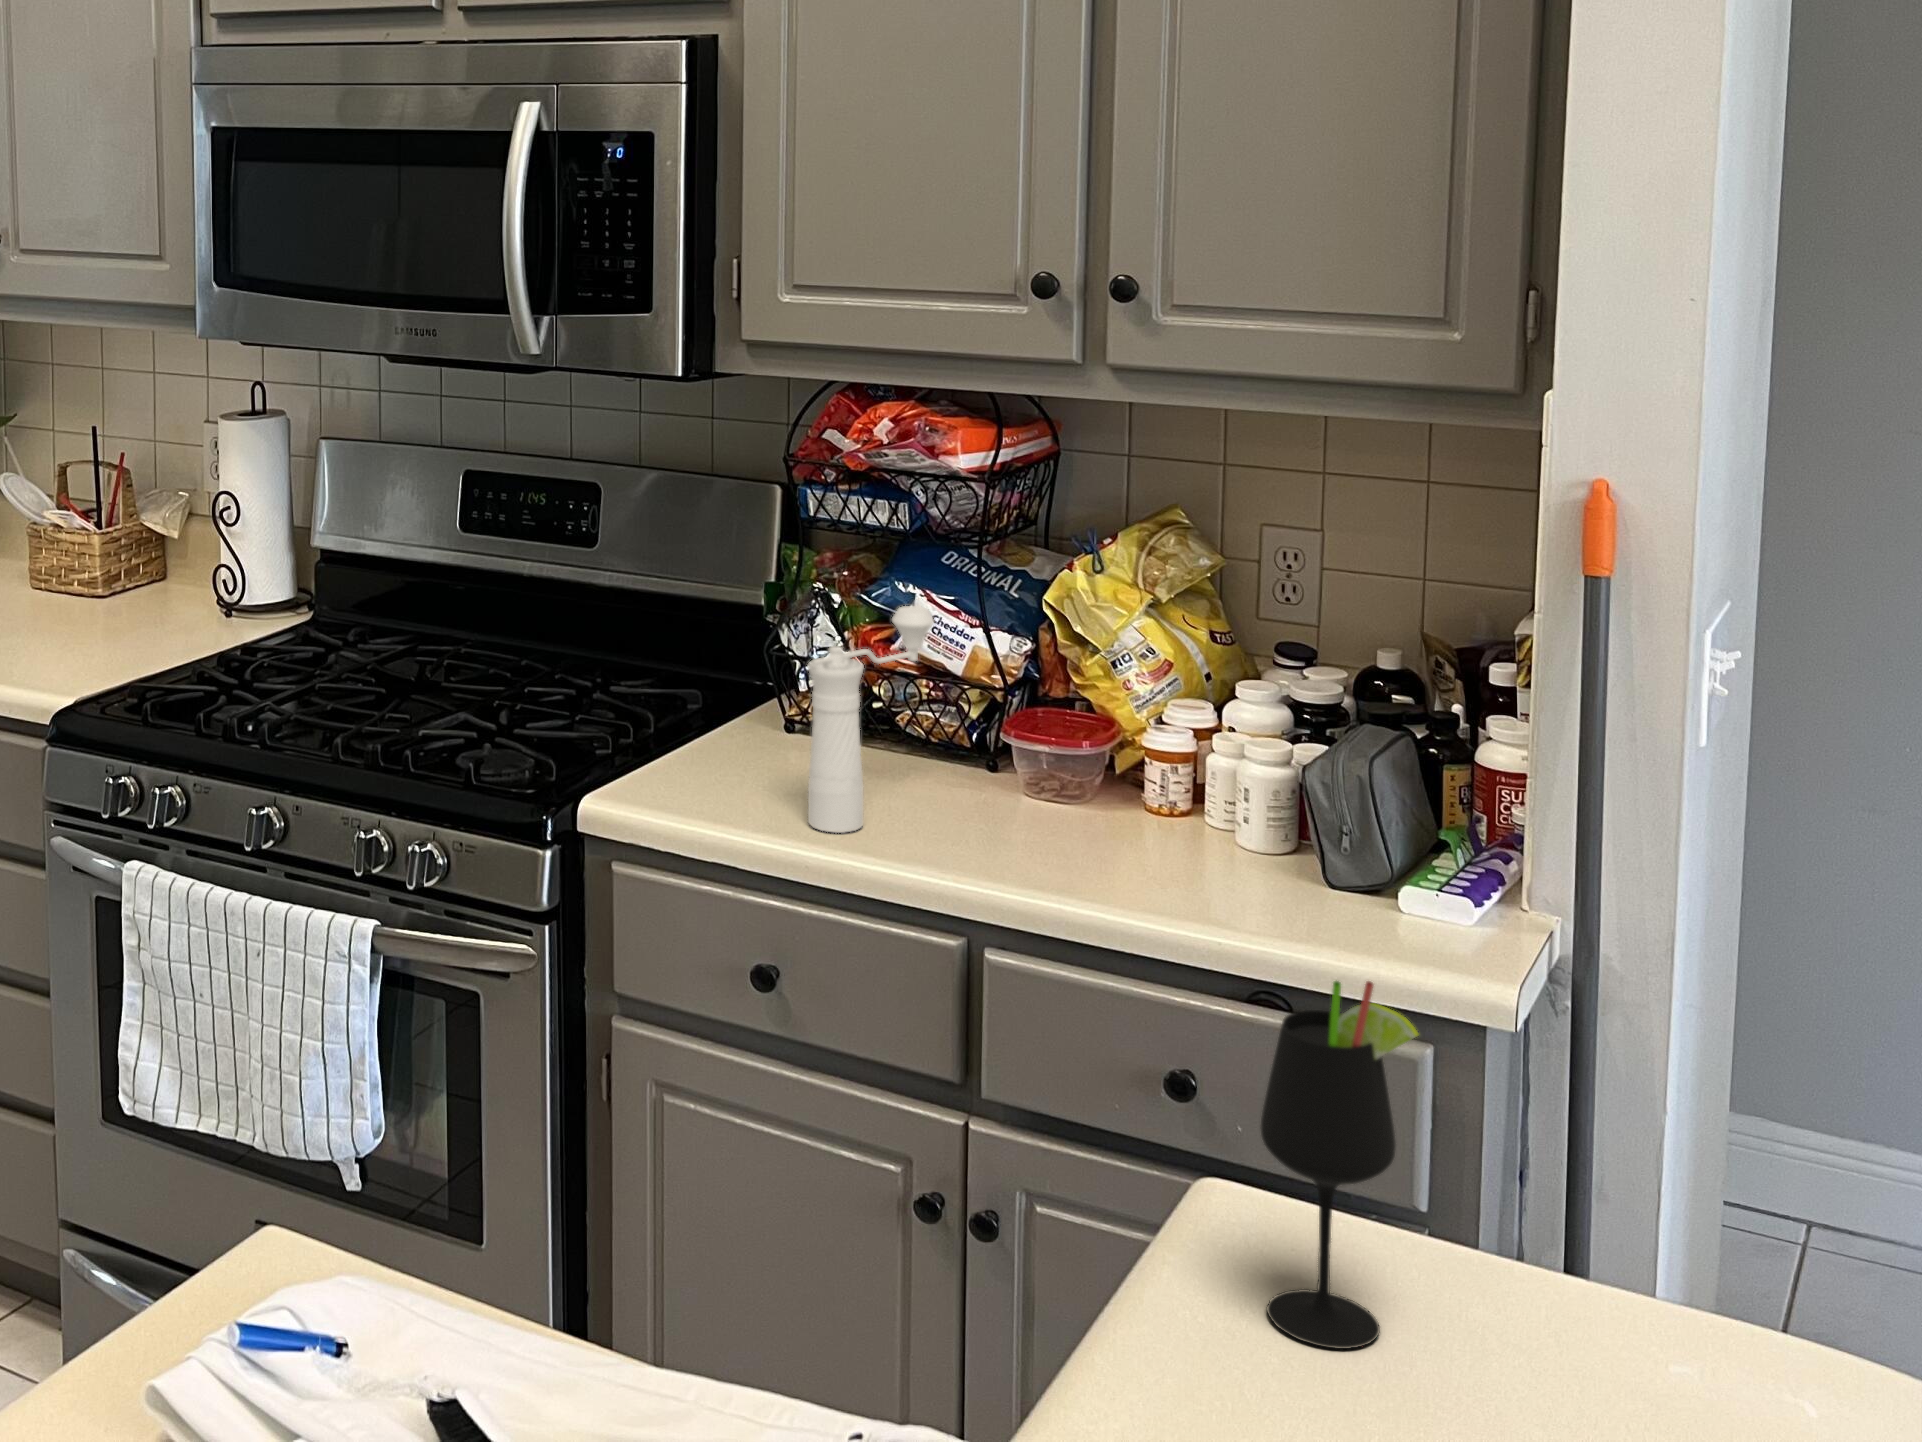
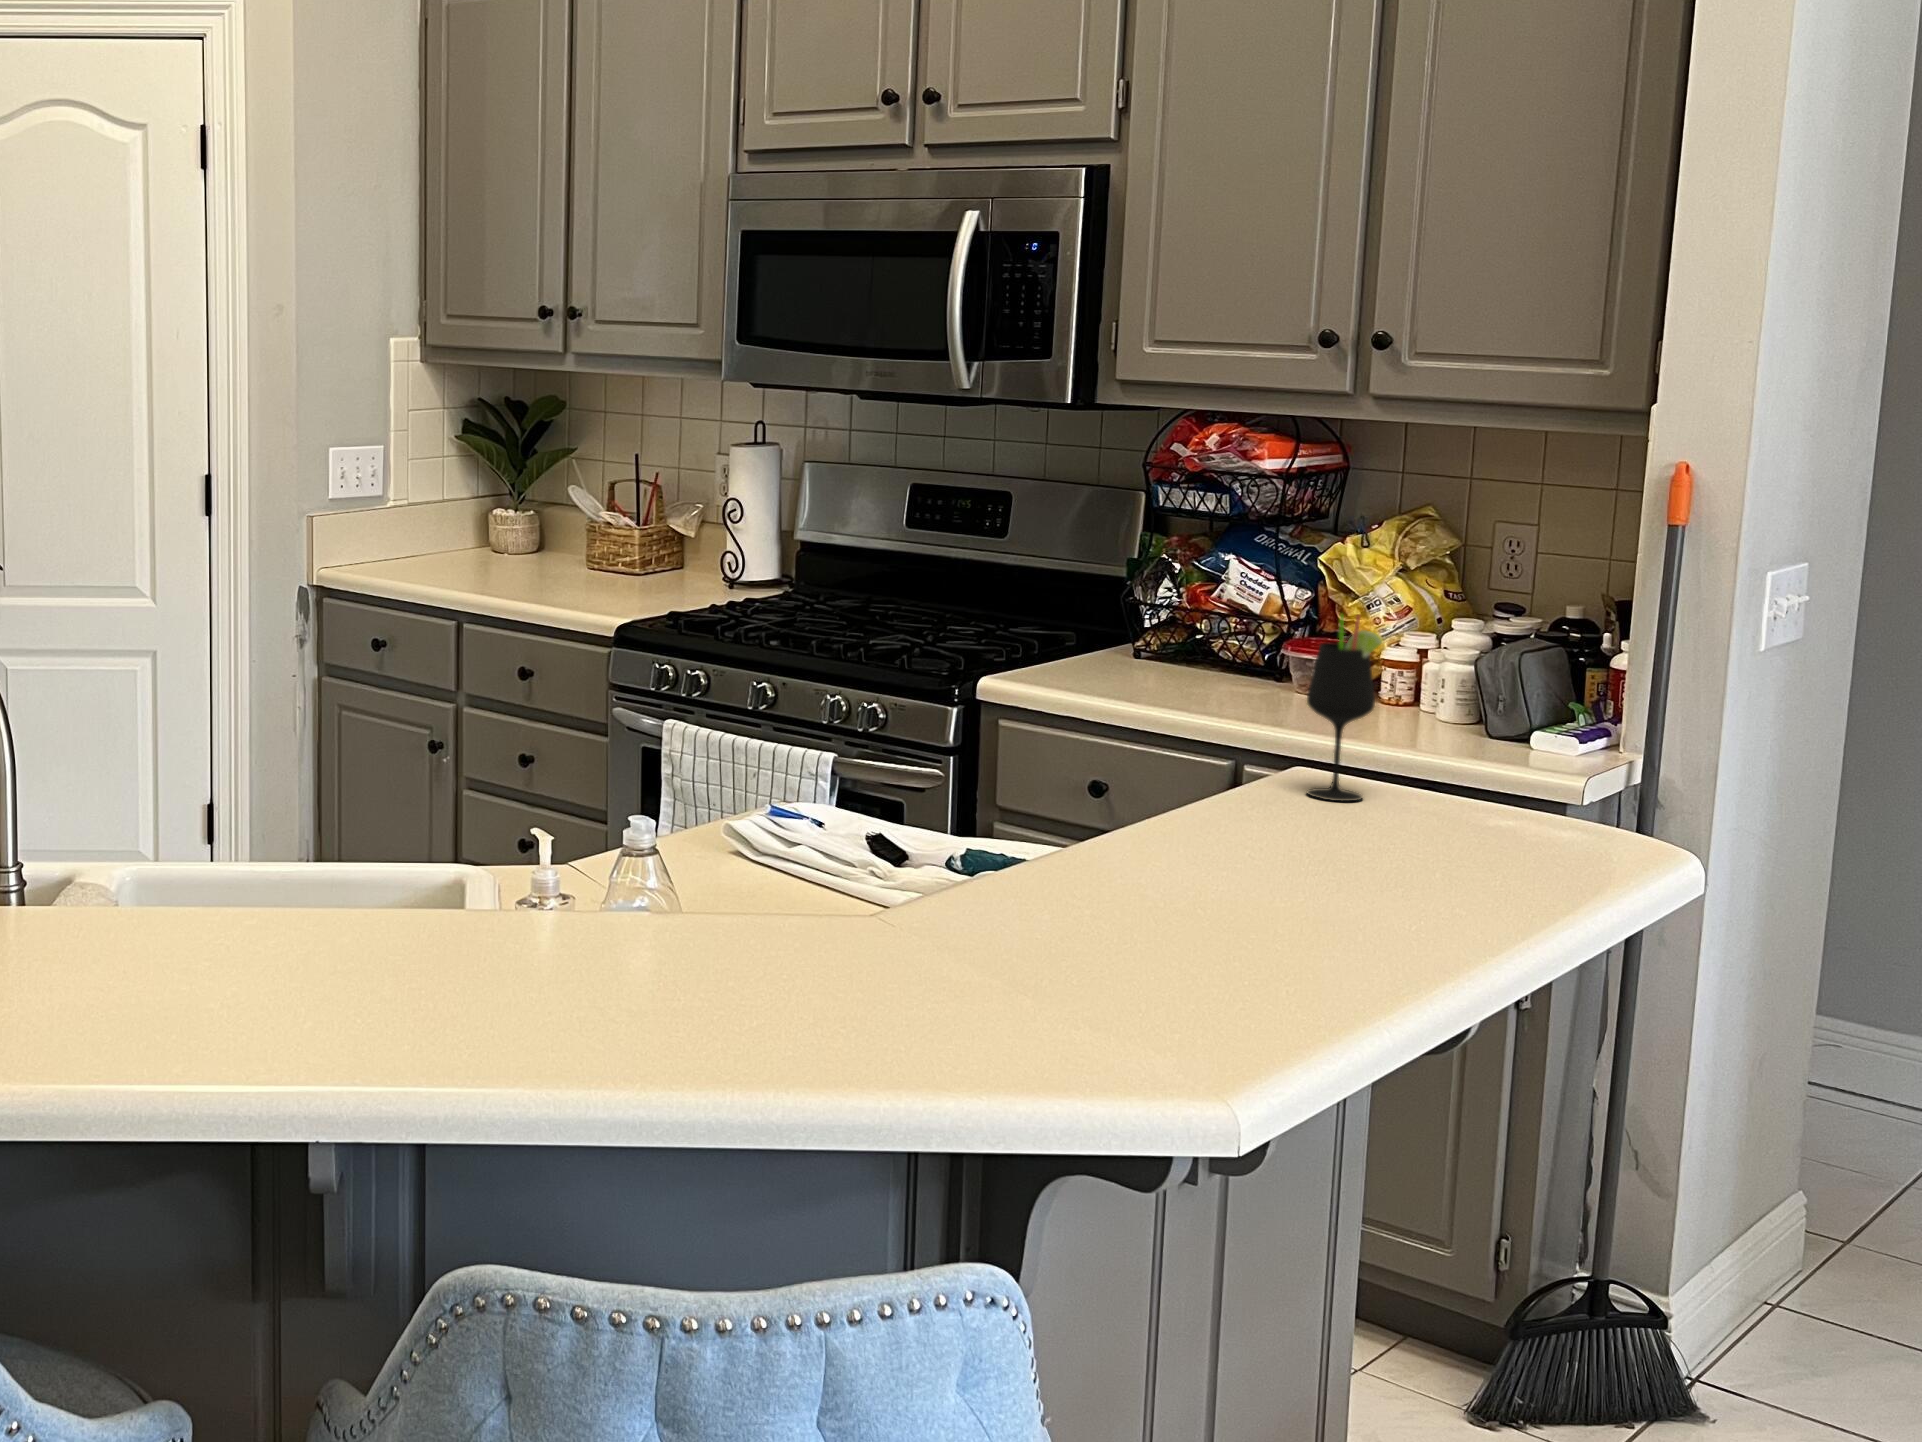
pepper mill: present [808,606,934,833] -> none [1136,556,1235,699]

